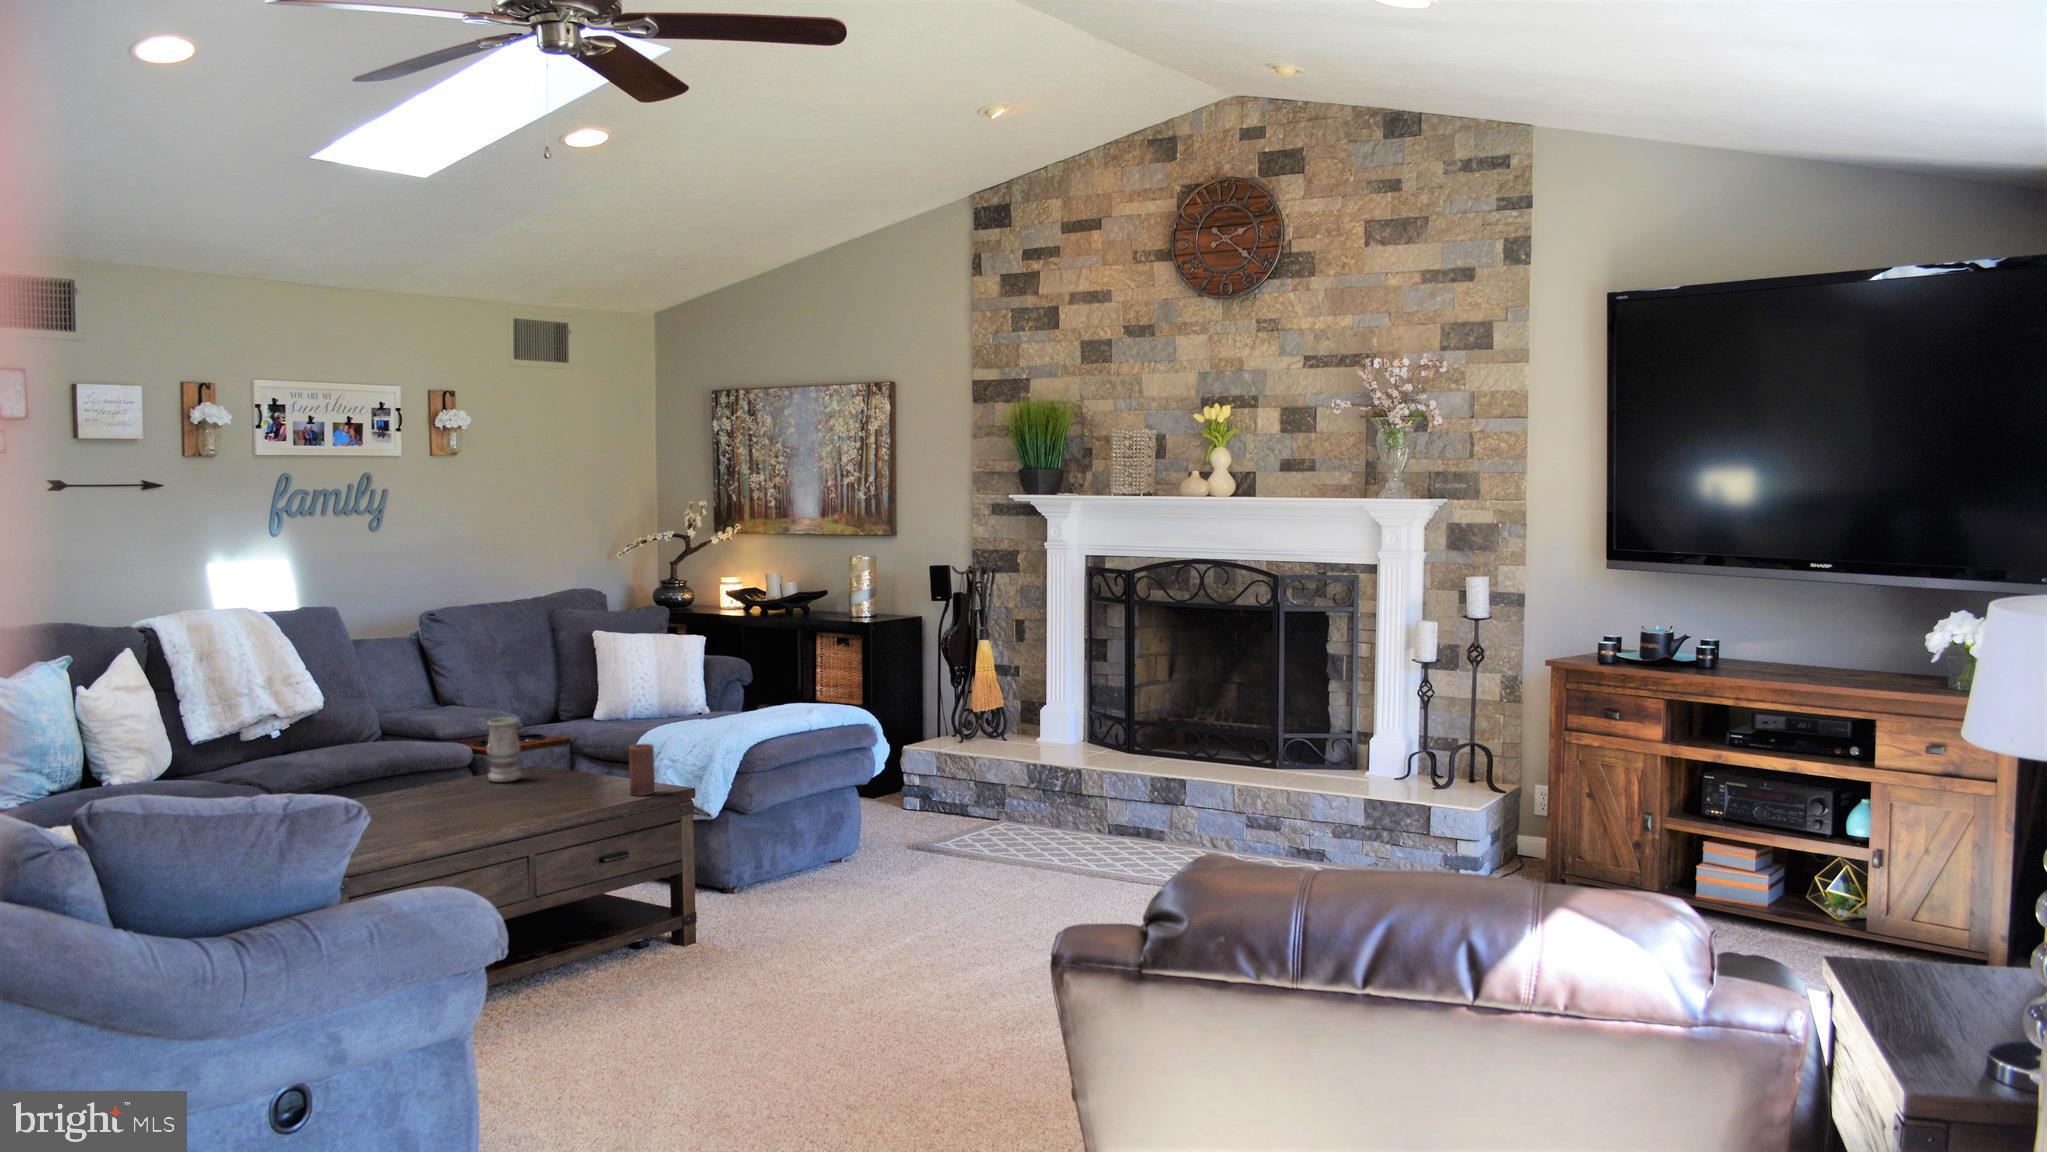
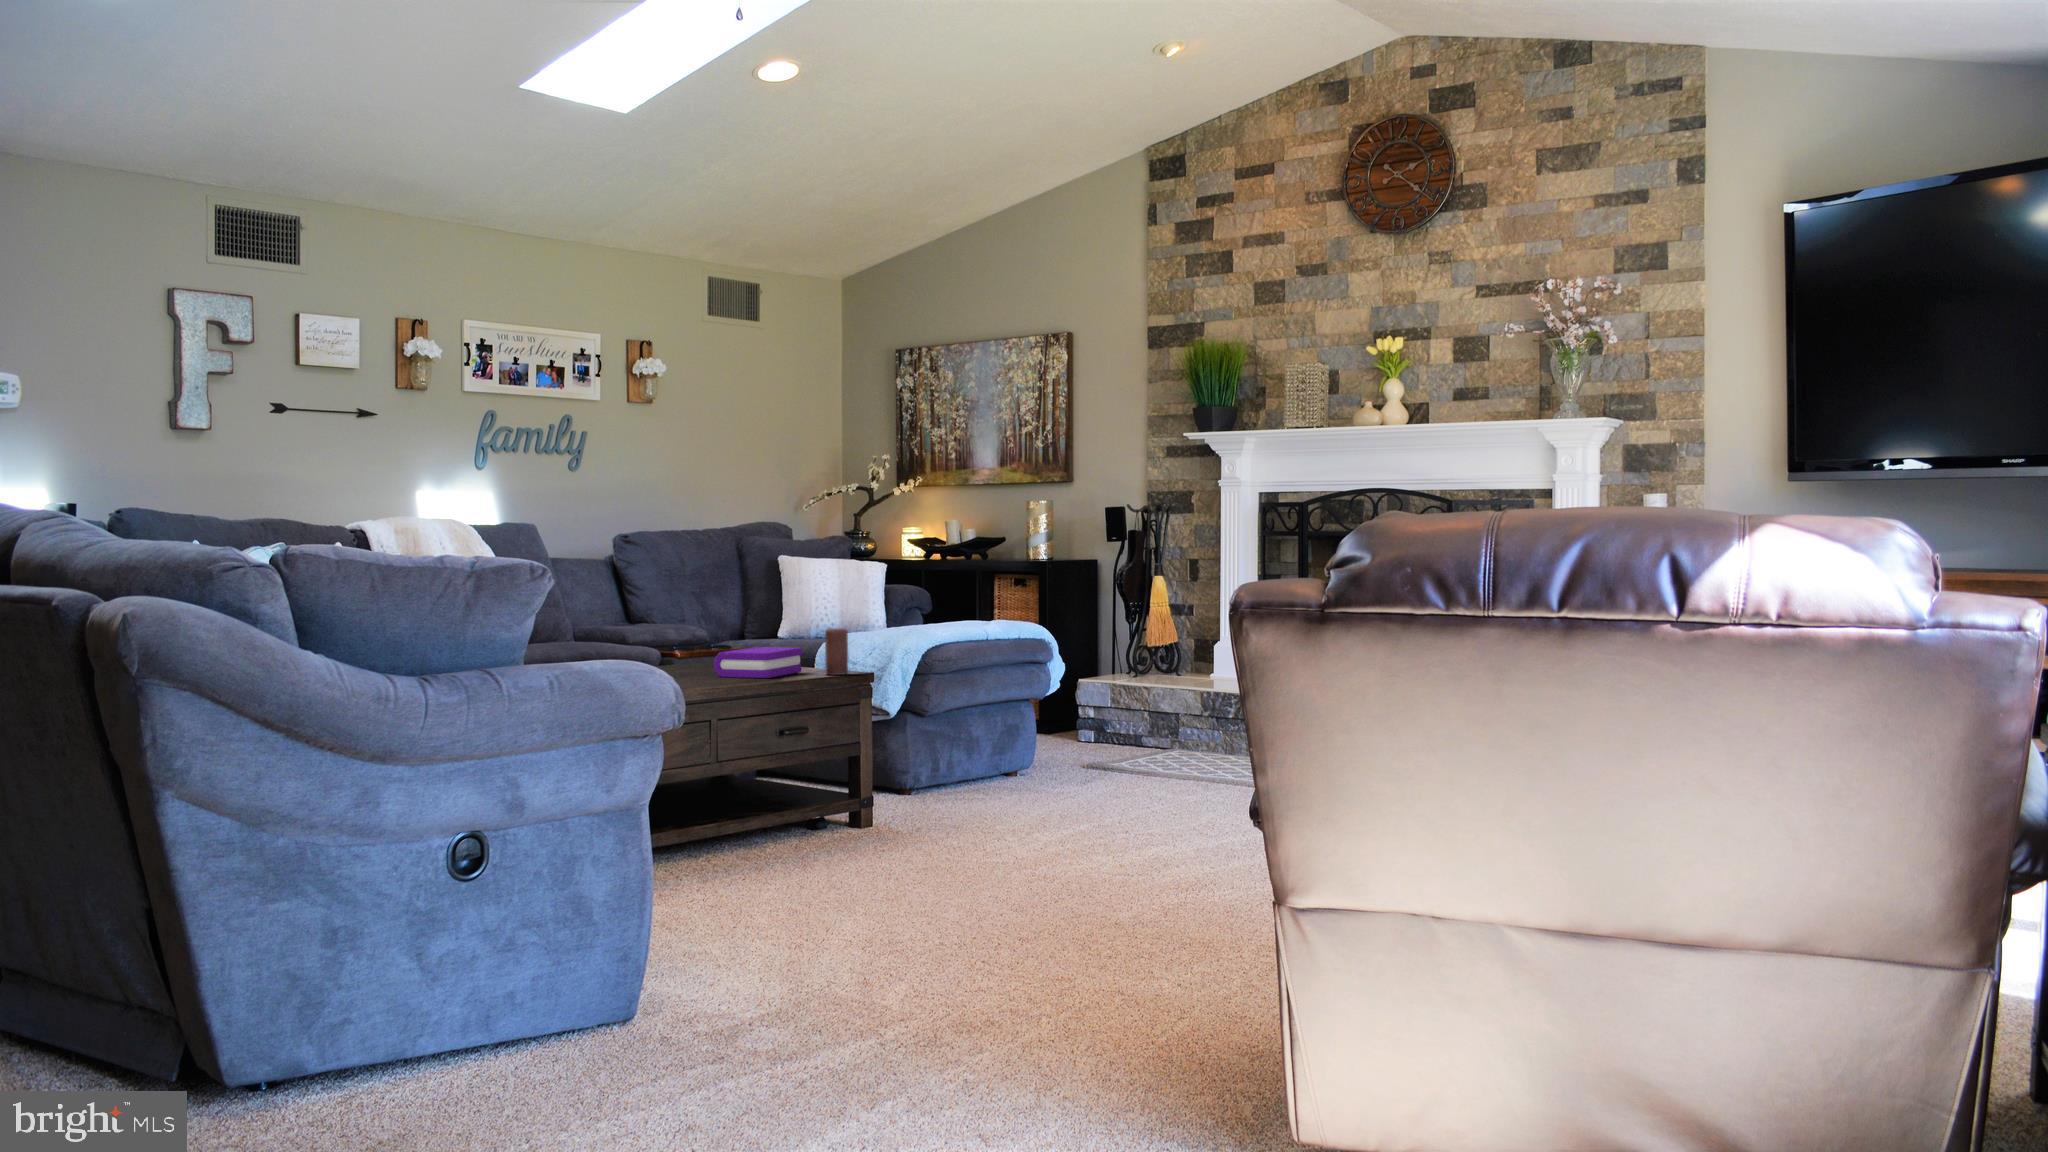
vase: present [487,717,521,782] -> none [695,610,725,668]
book: none [505,762,605,805] -> present [714,647,802,678]

